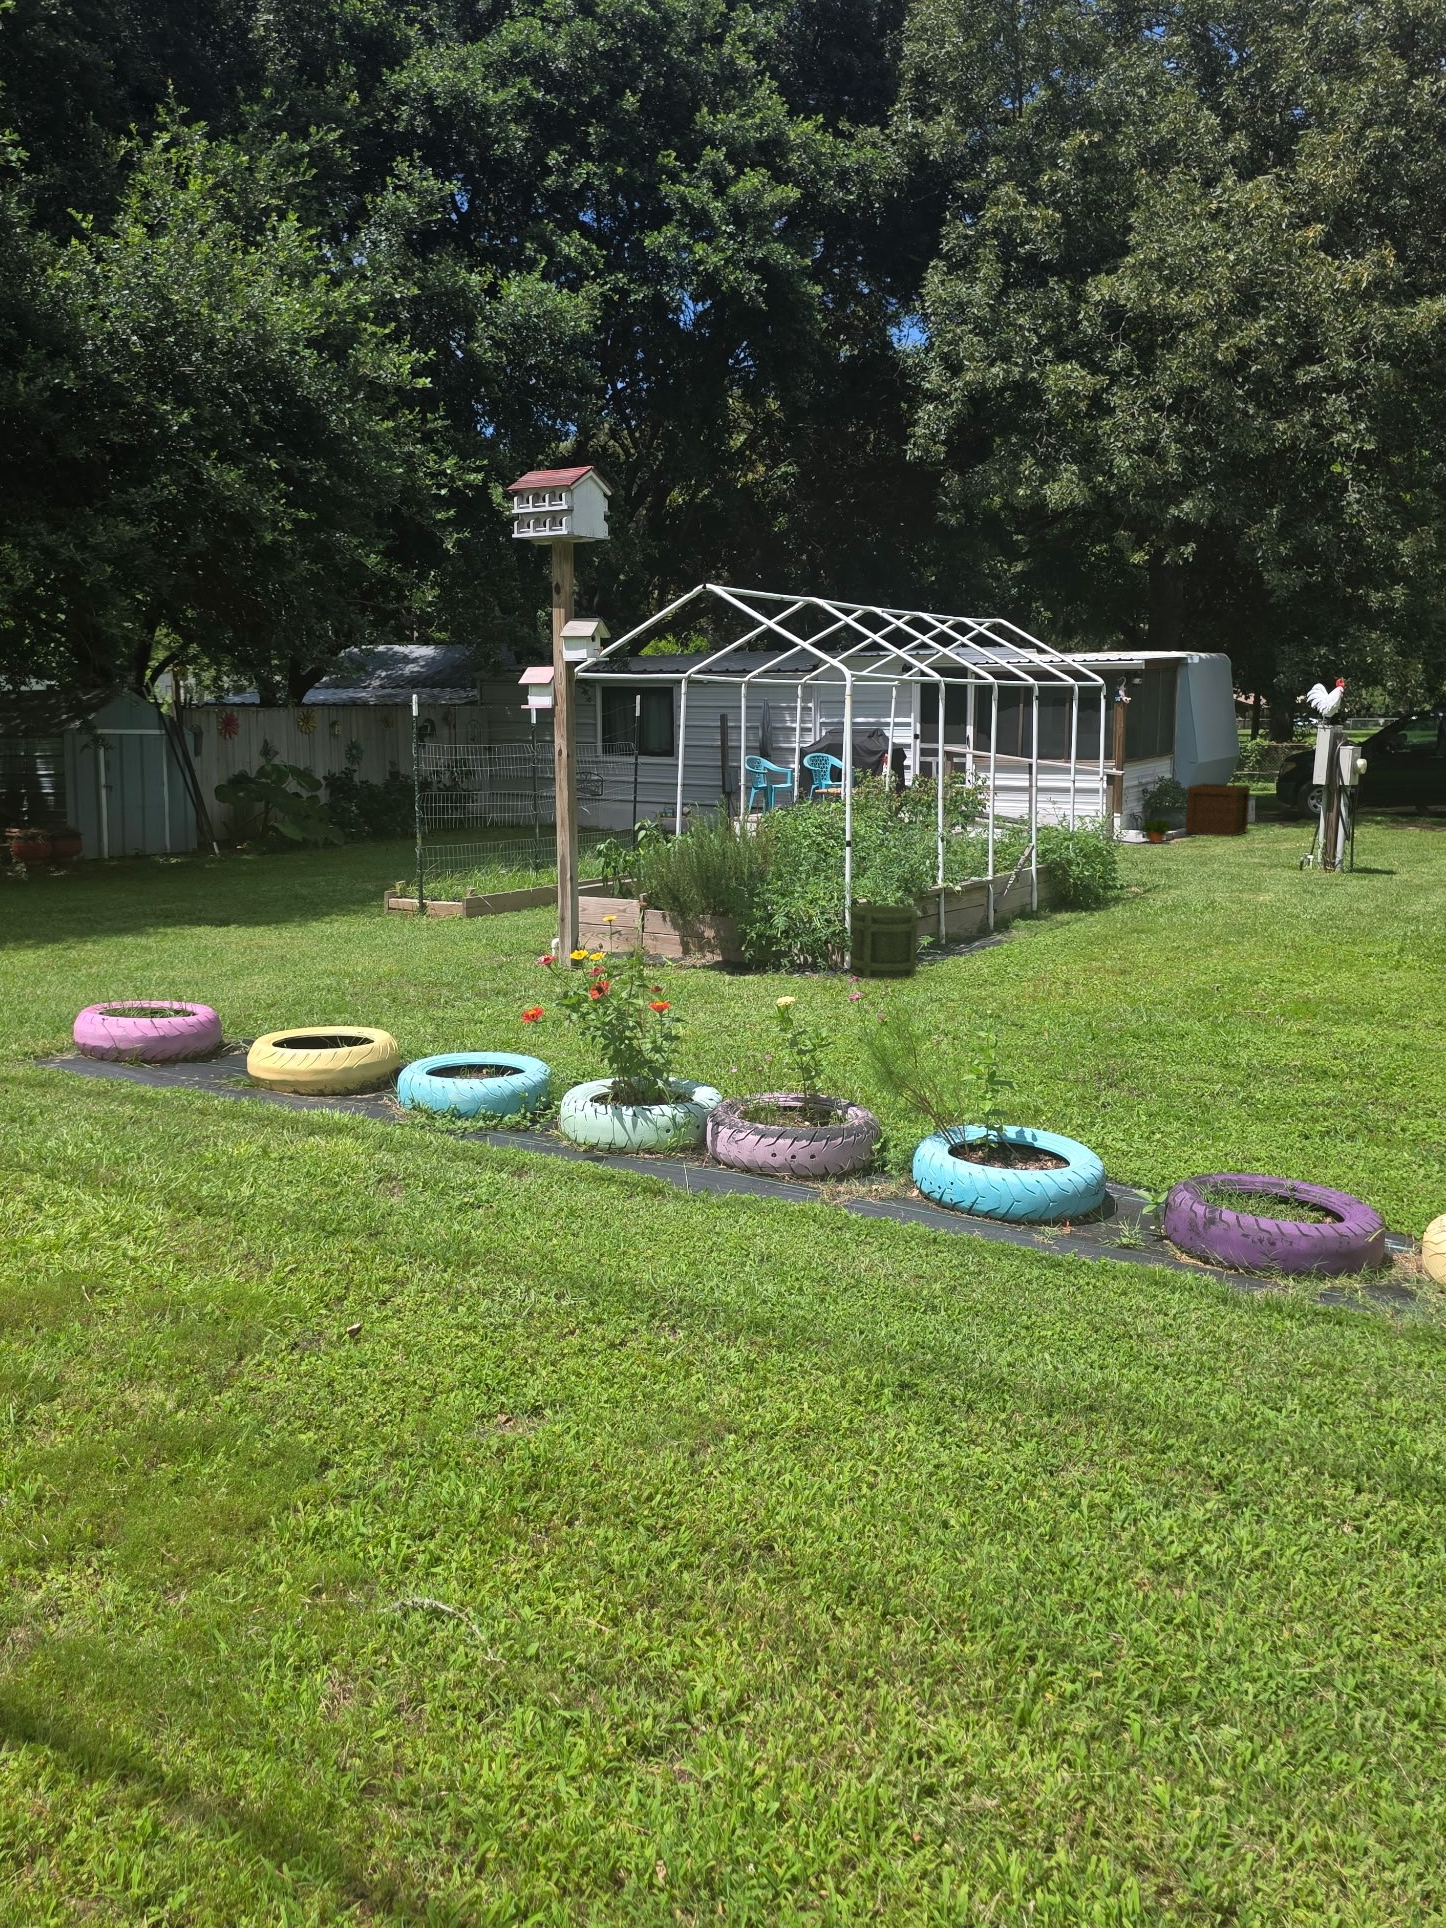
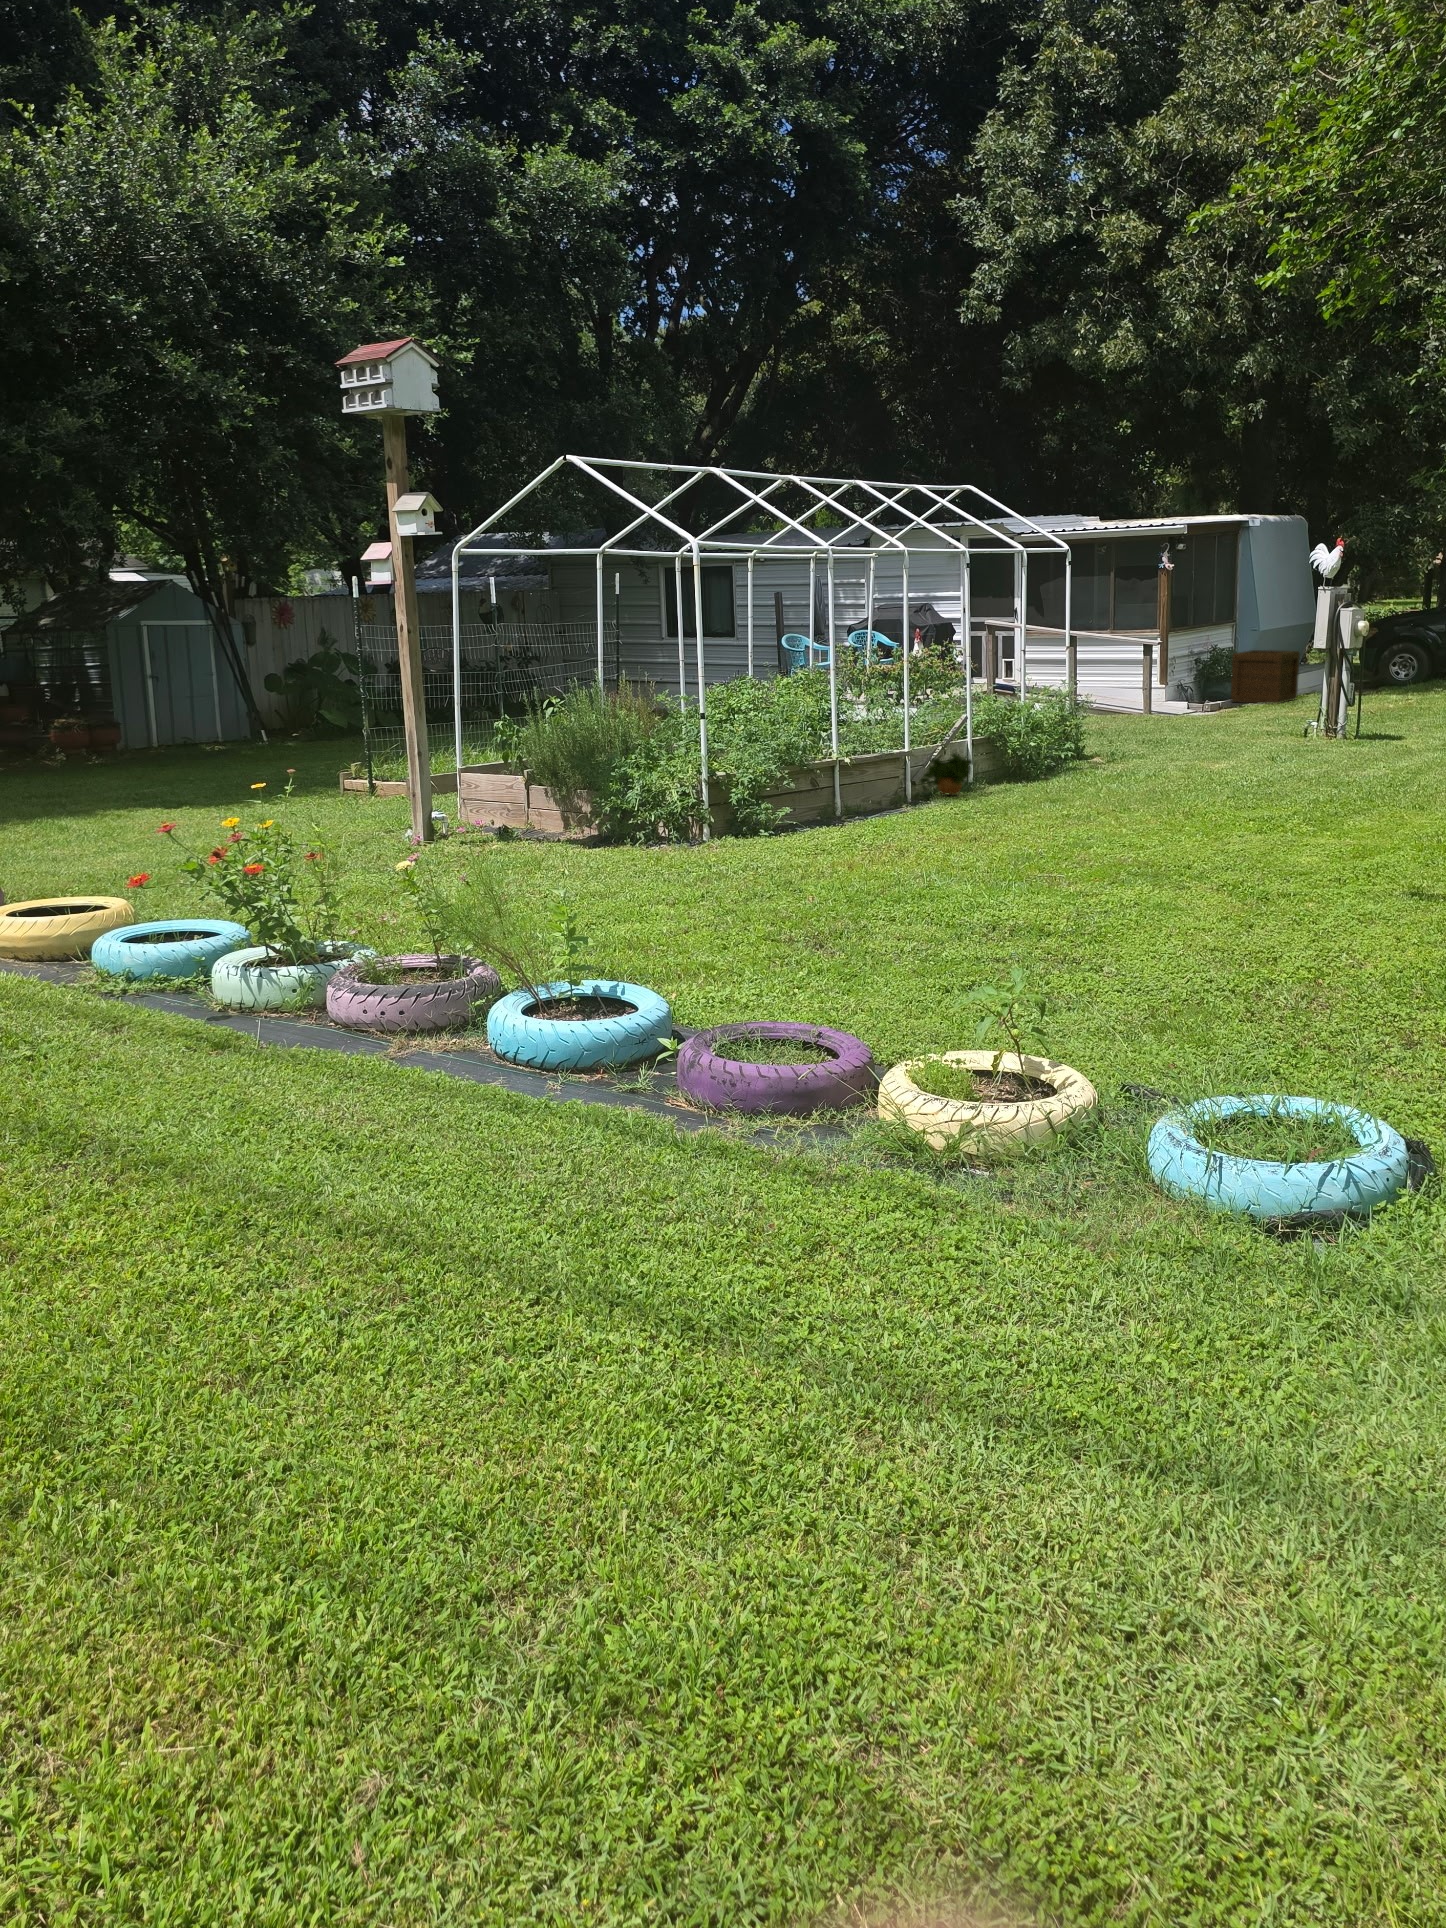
potted plant: present [1135,817,1170,843] -> present [919,753,973,794]
bucket: present [851,905,919,979] -> none [709,774,776,848]

